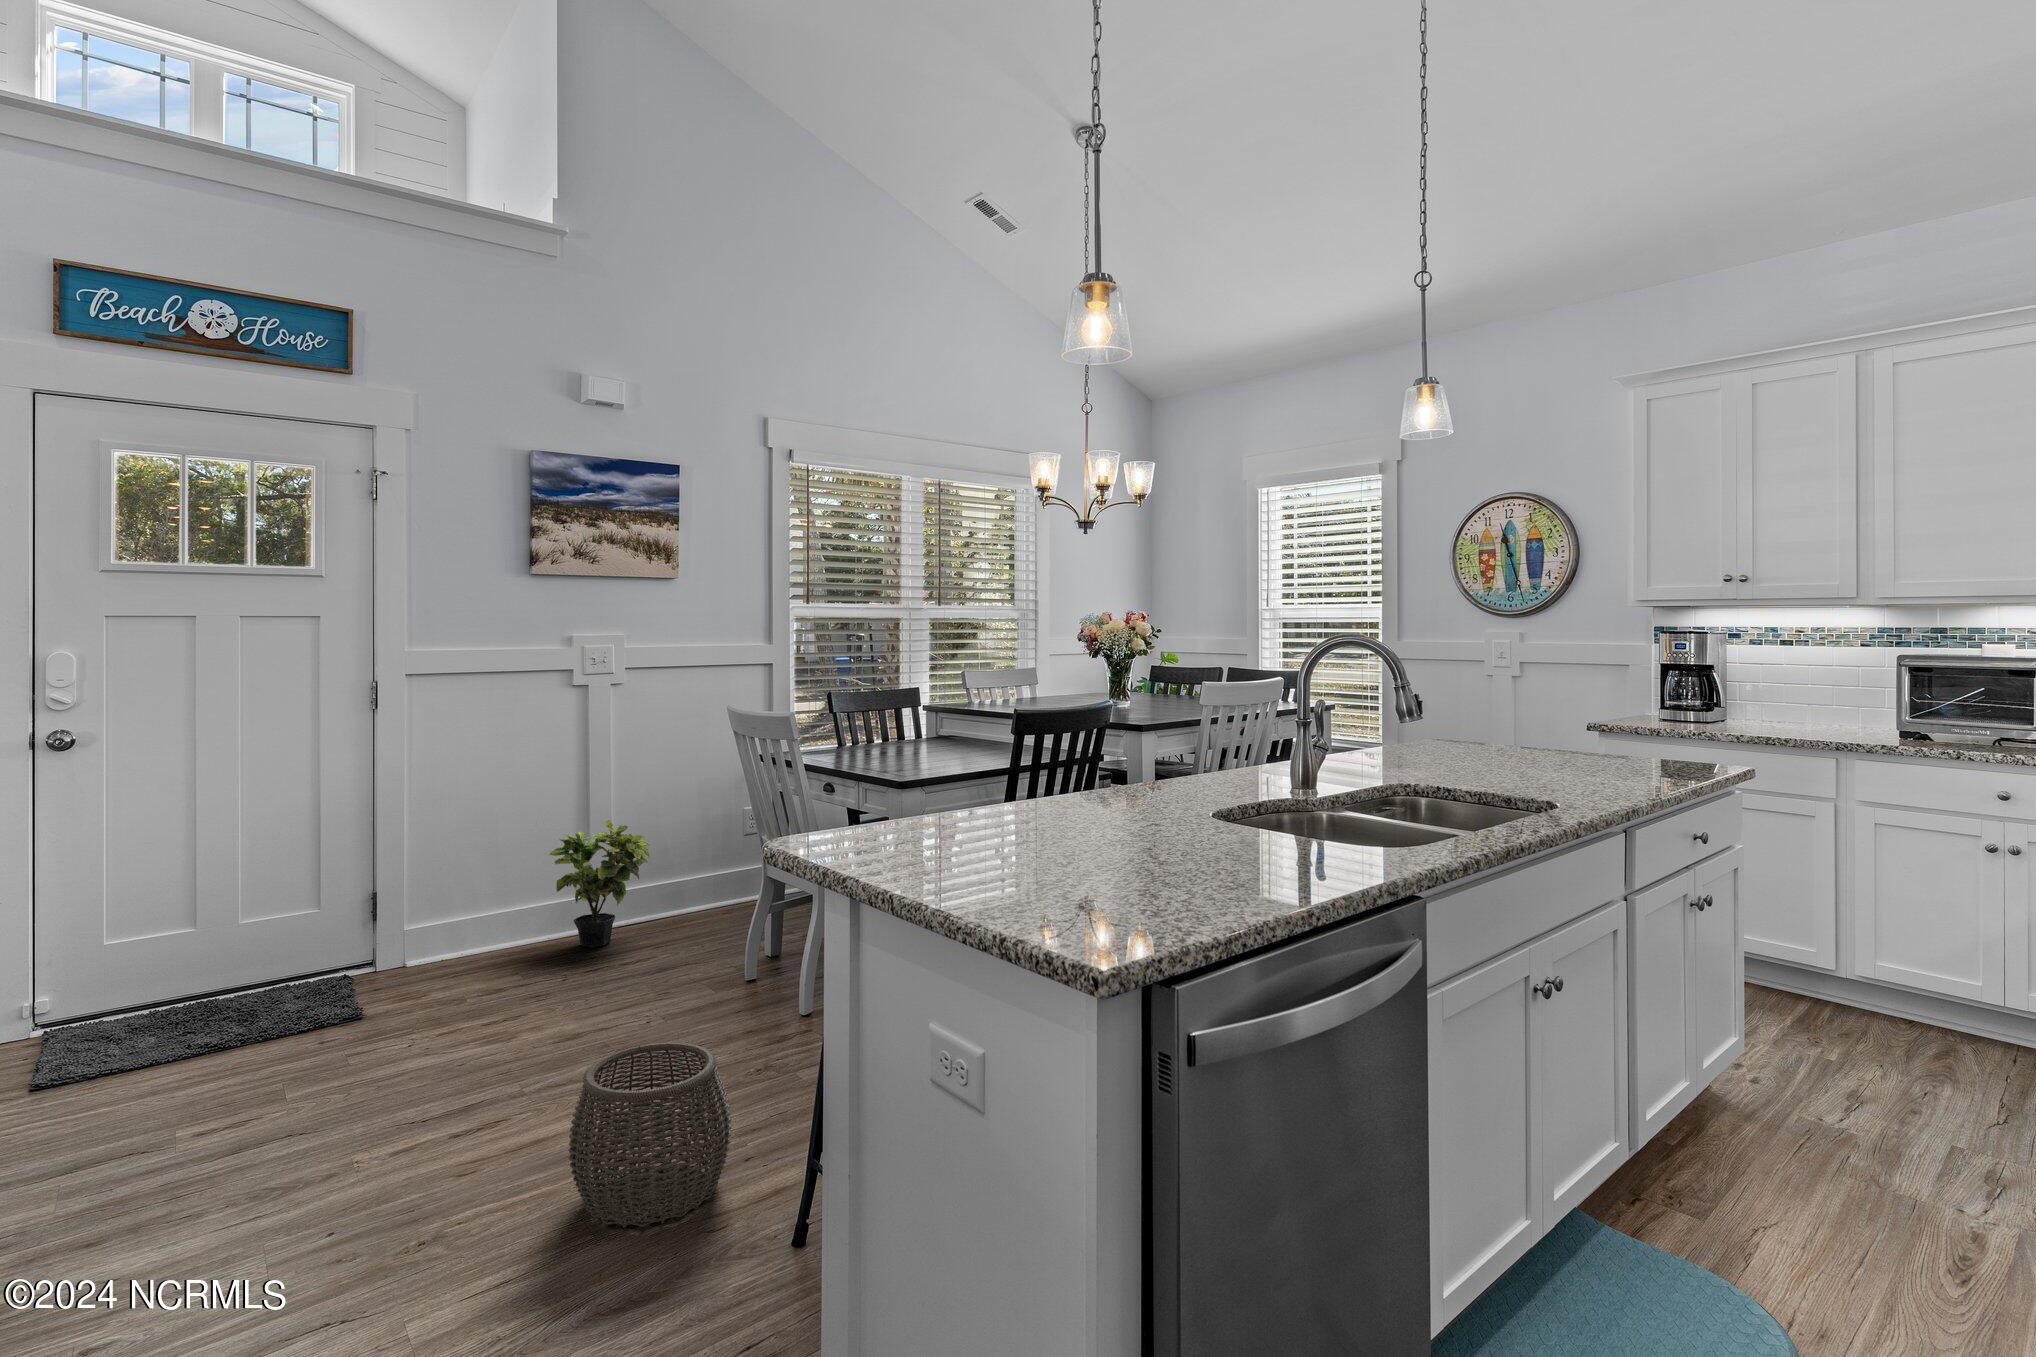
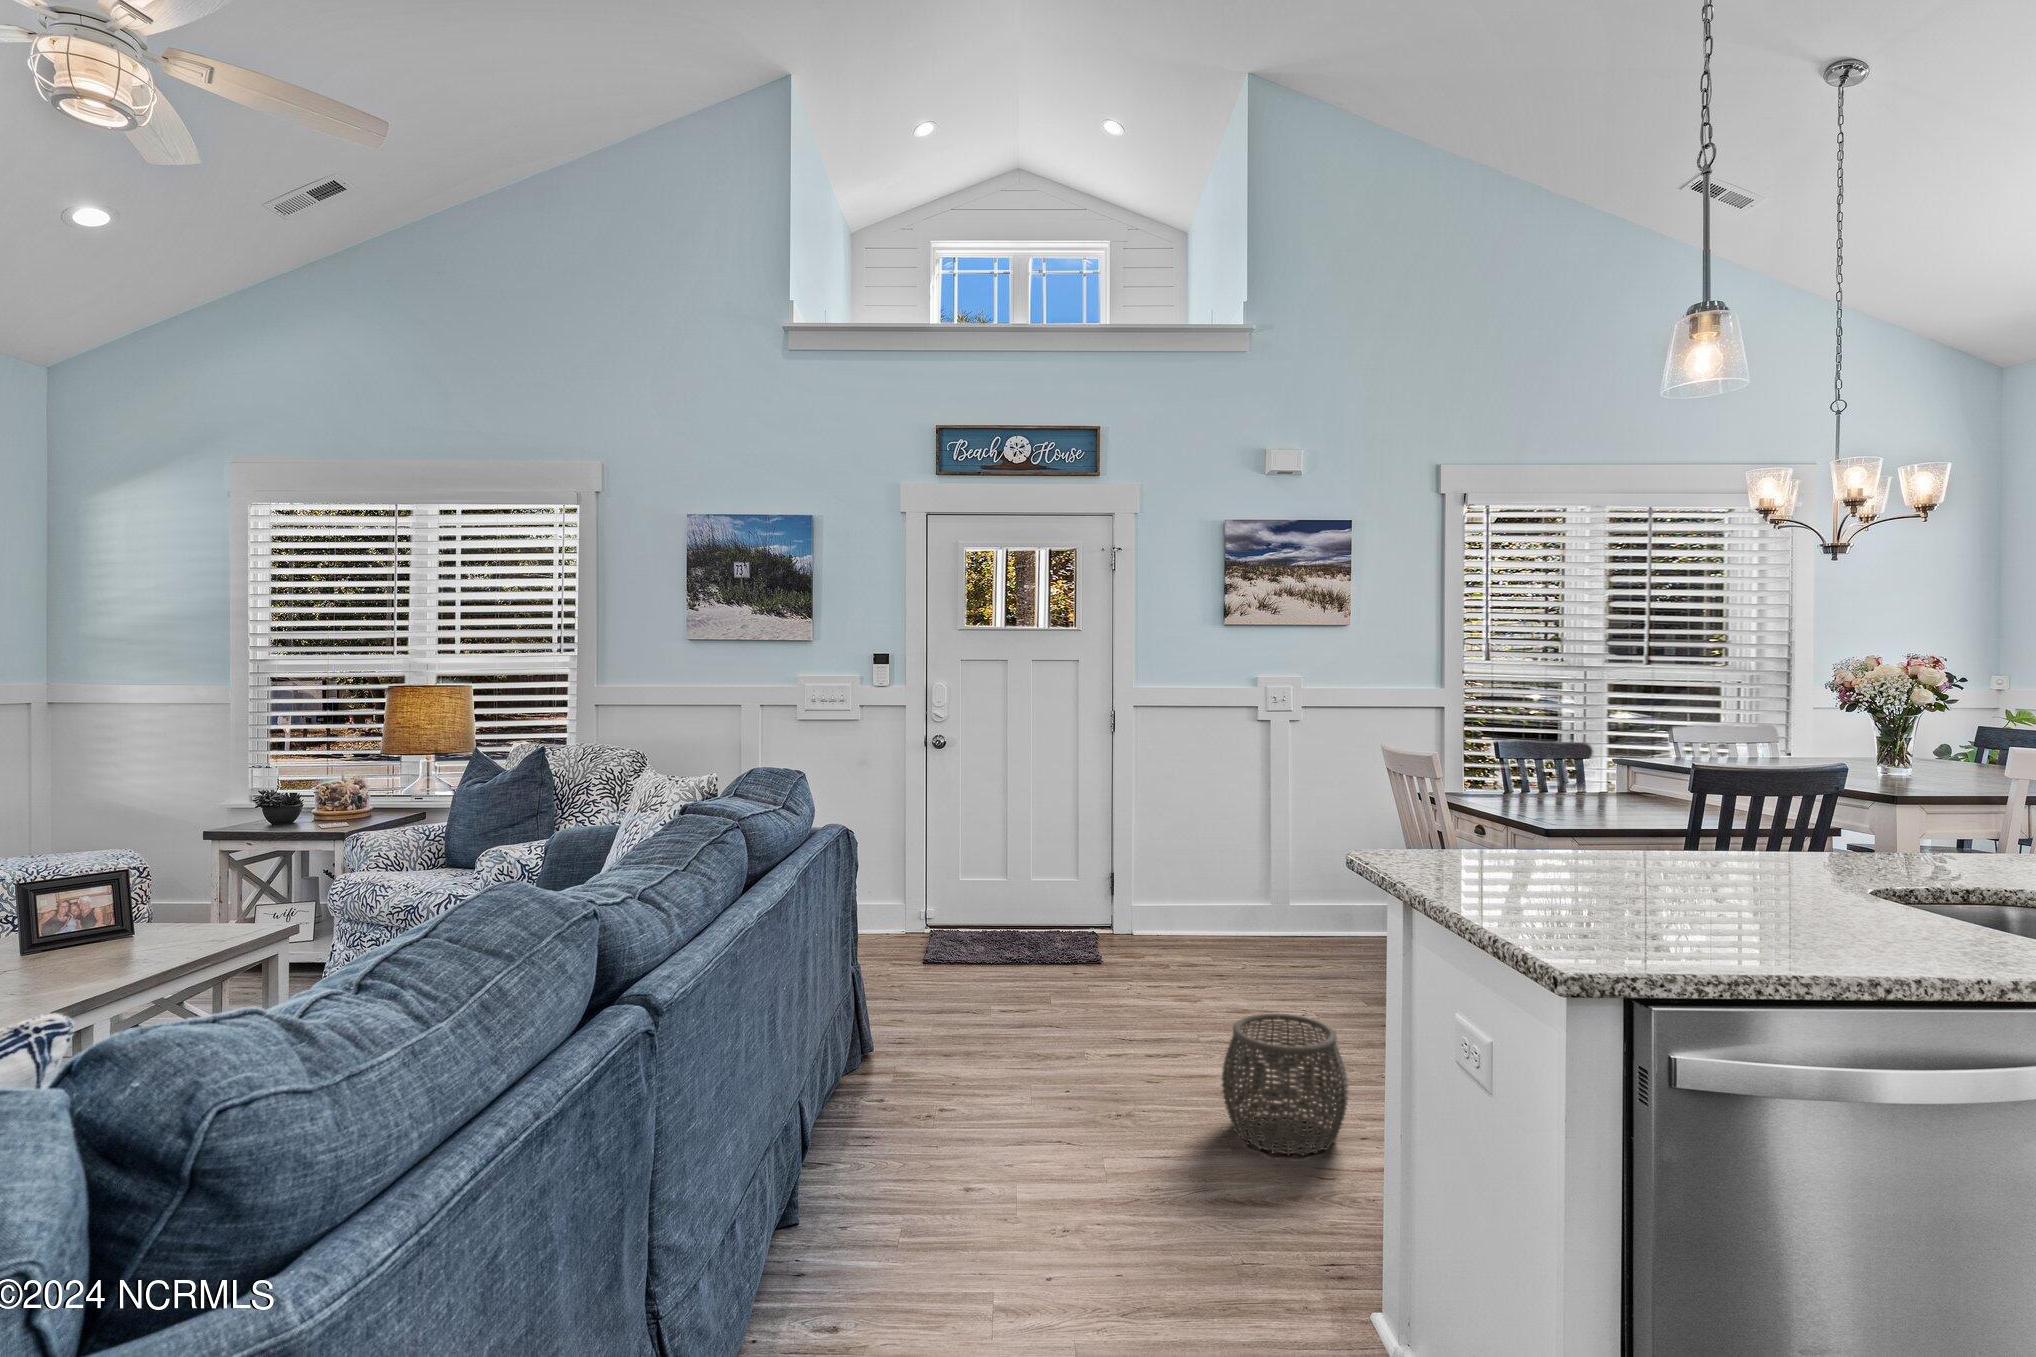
potted plant: present [549,820,650,947] -> none [1234,833,1318,942]

